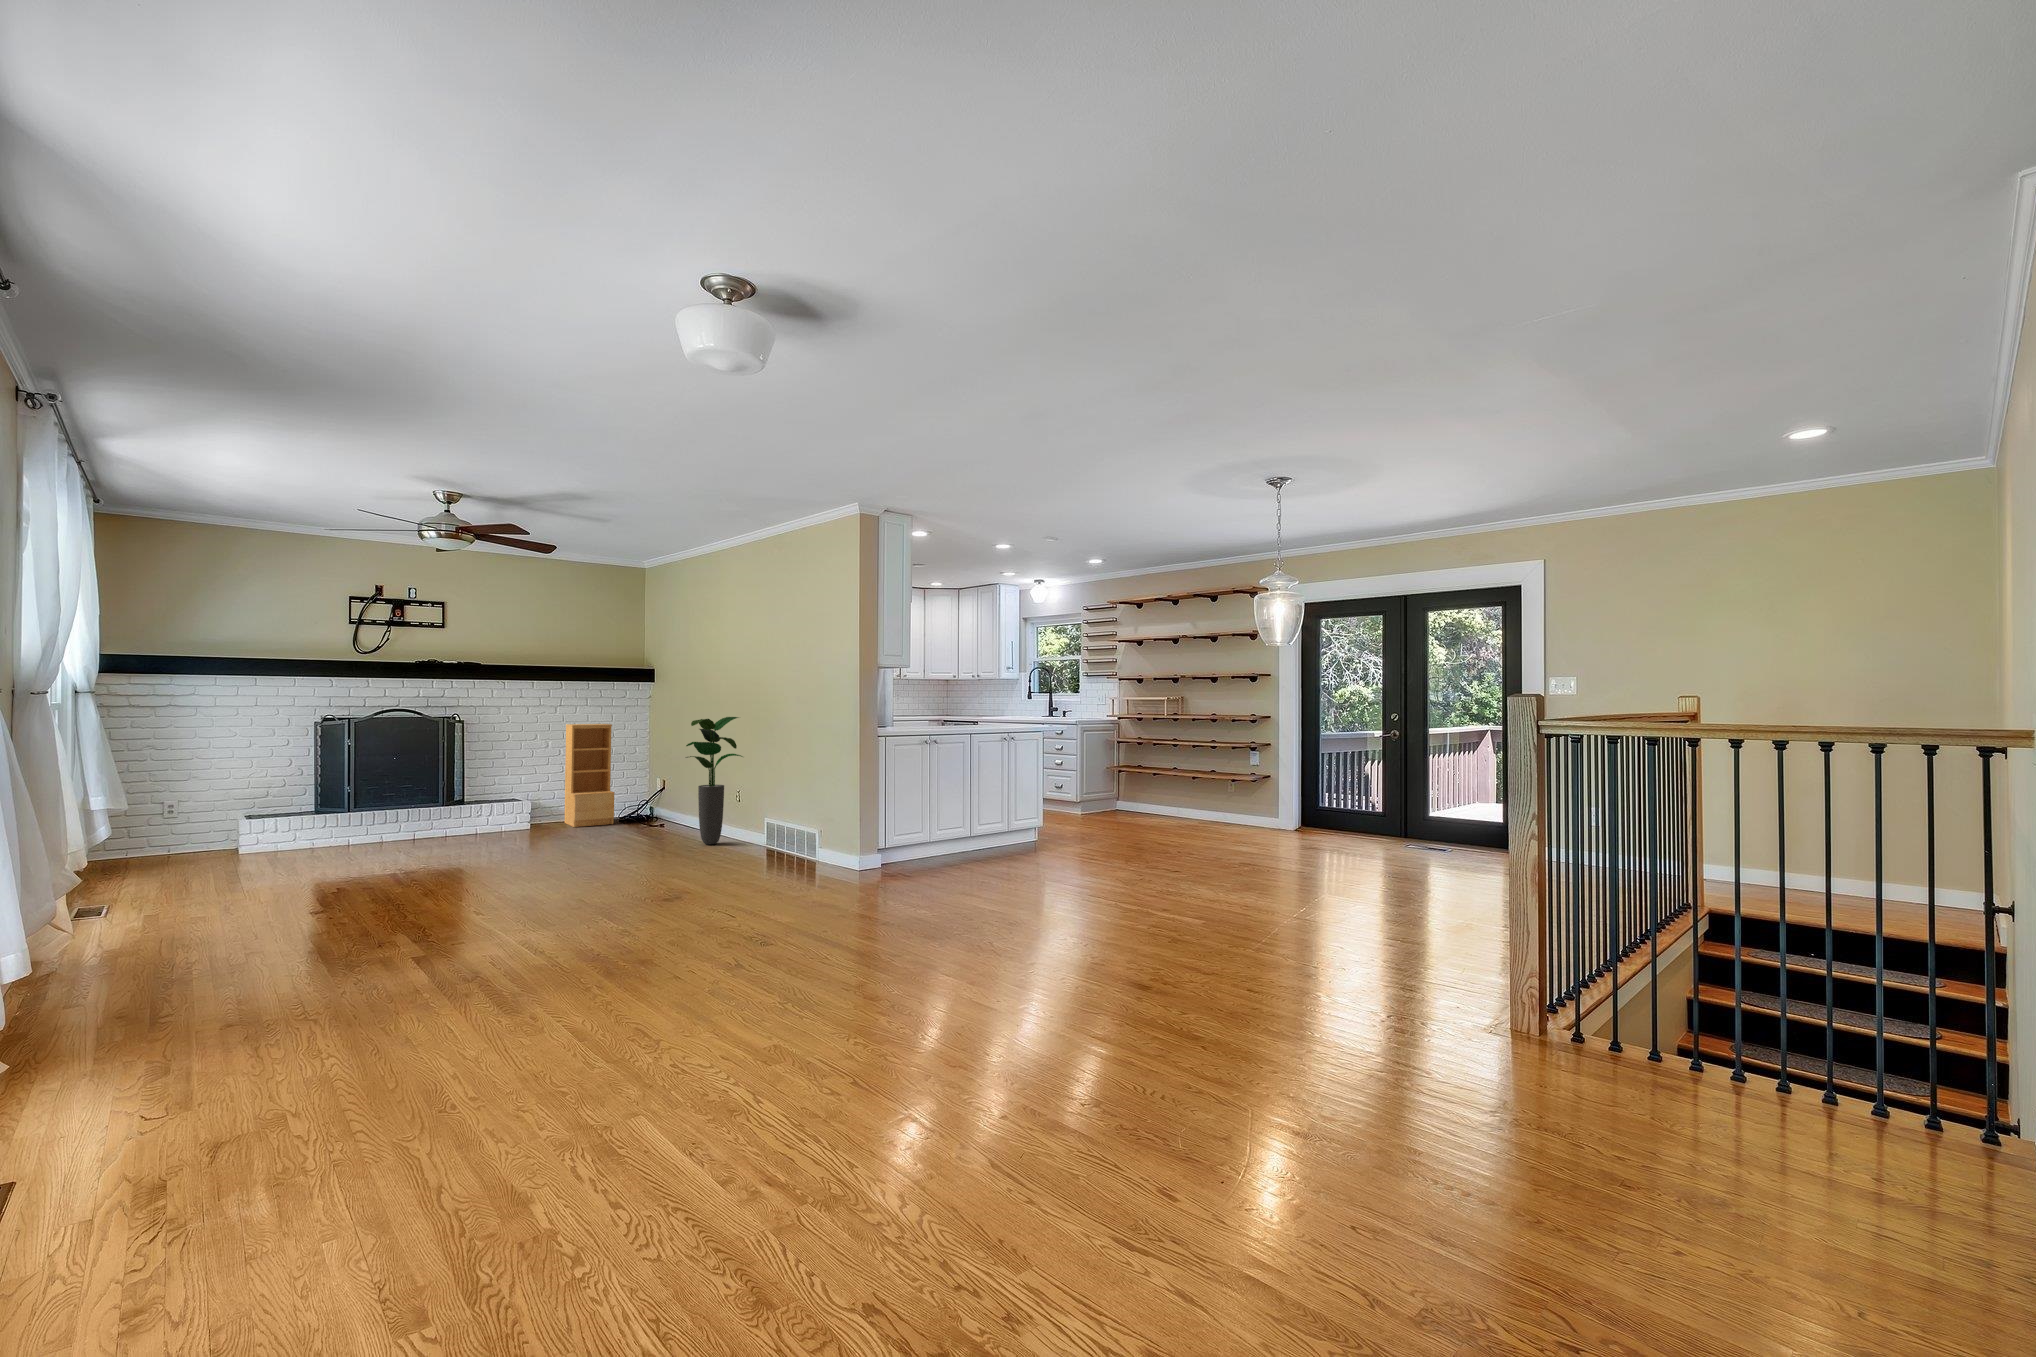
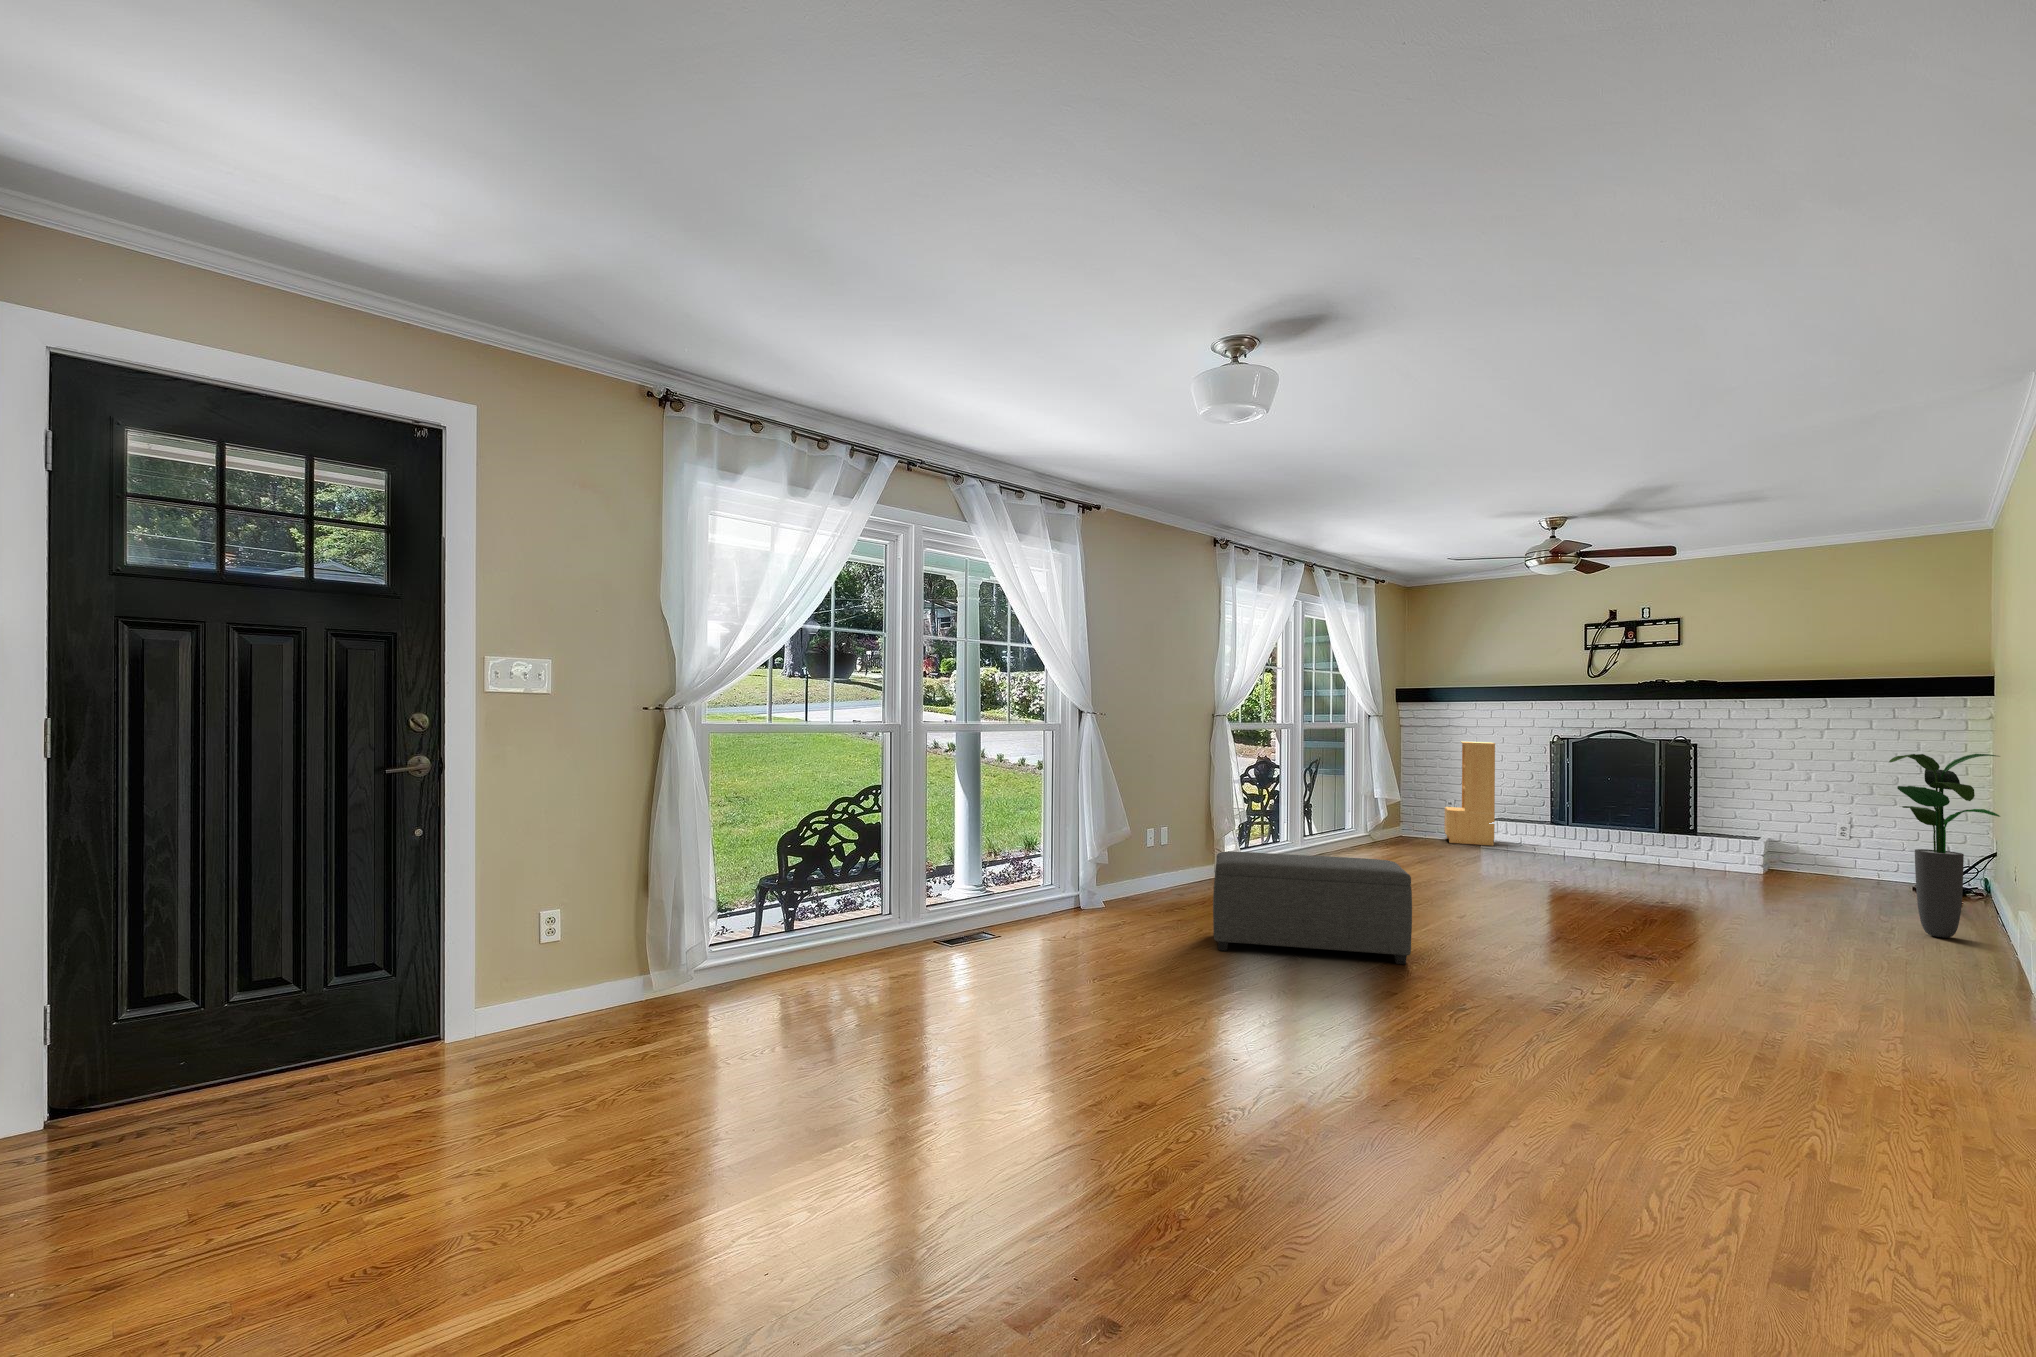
bookshelf: present [565,724,615,827] -> present [1444,741,1495,846]
ottoman: none [243,870,546,1050] -> present [1213,852,1412,964]

